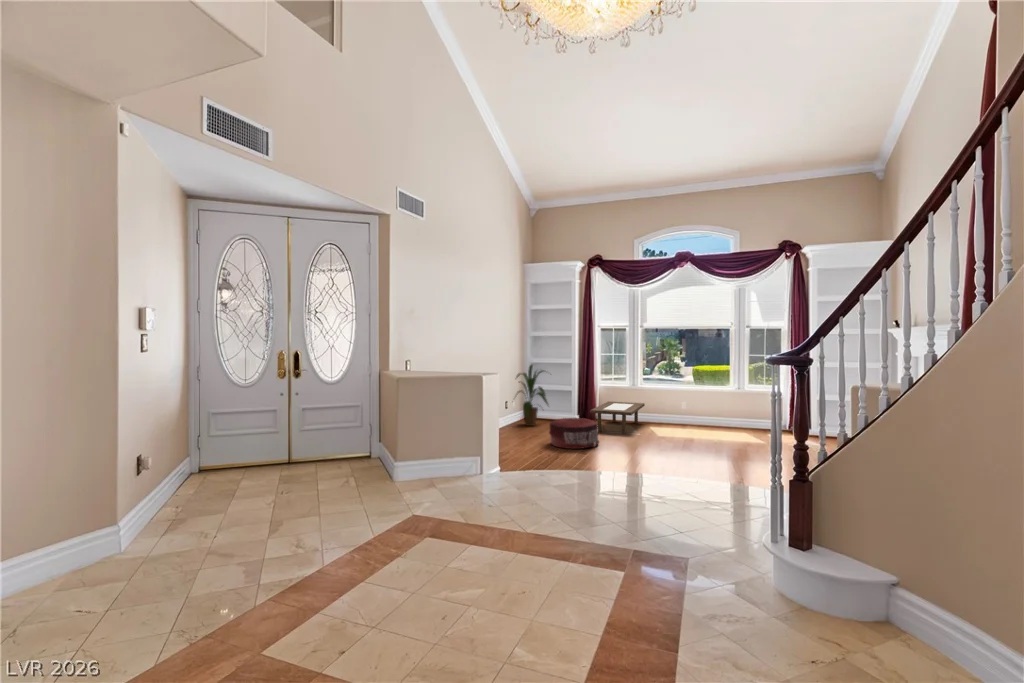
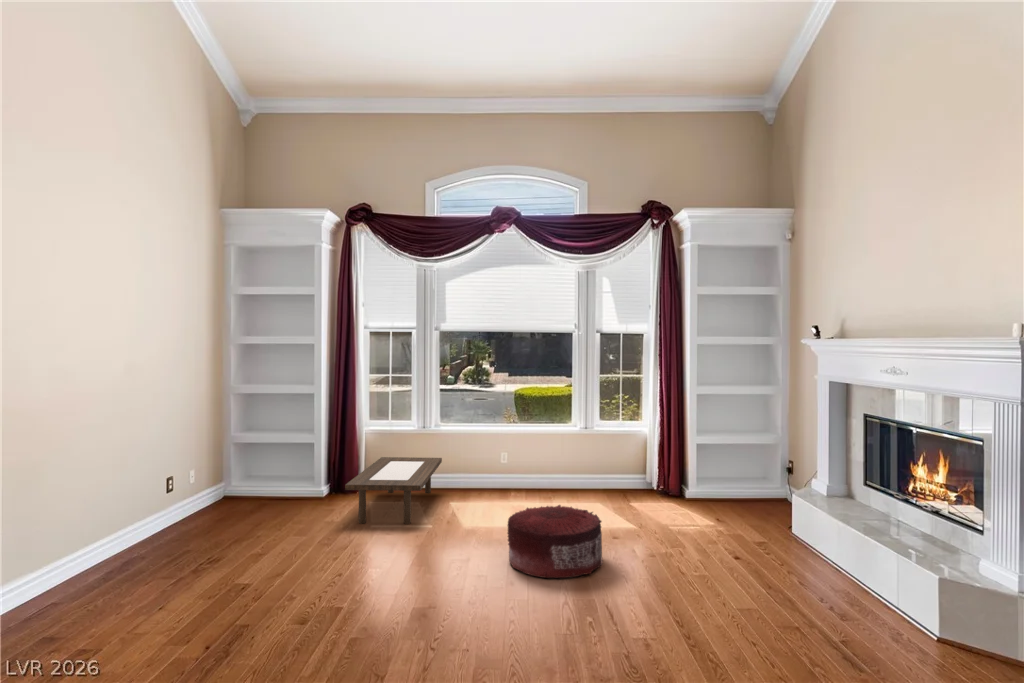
house plant: present [517,365,548,426] -> none [186,400,271,520]
pouf: present [549,418,599,449] -> present [507,505,603,578]

